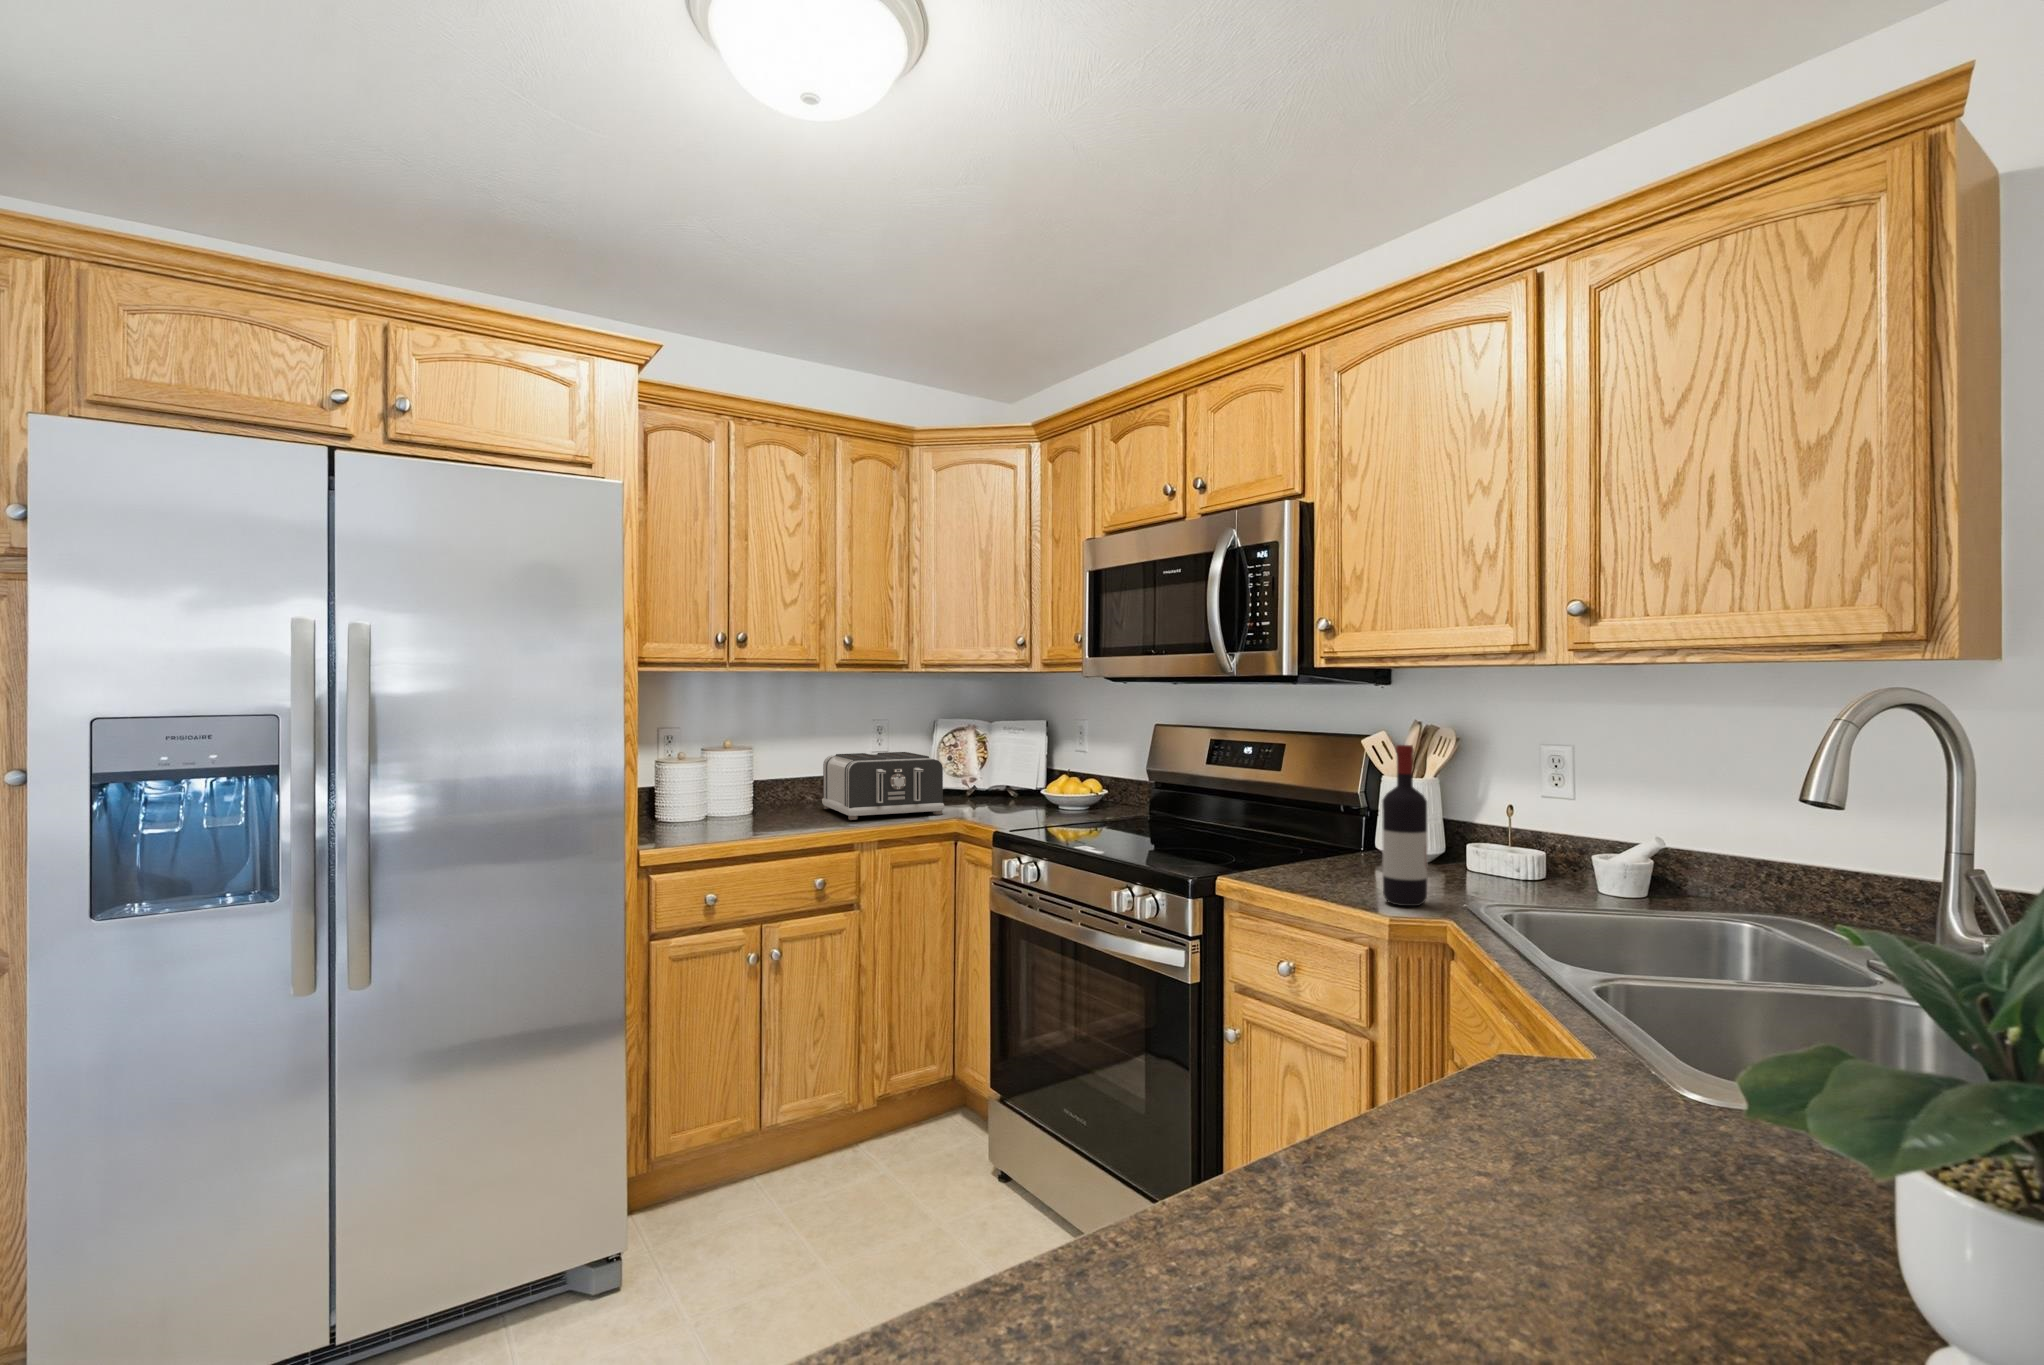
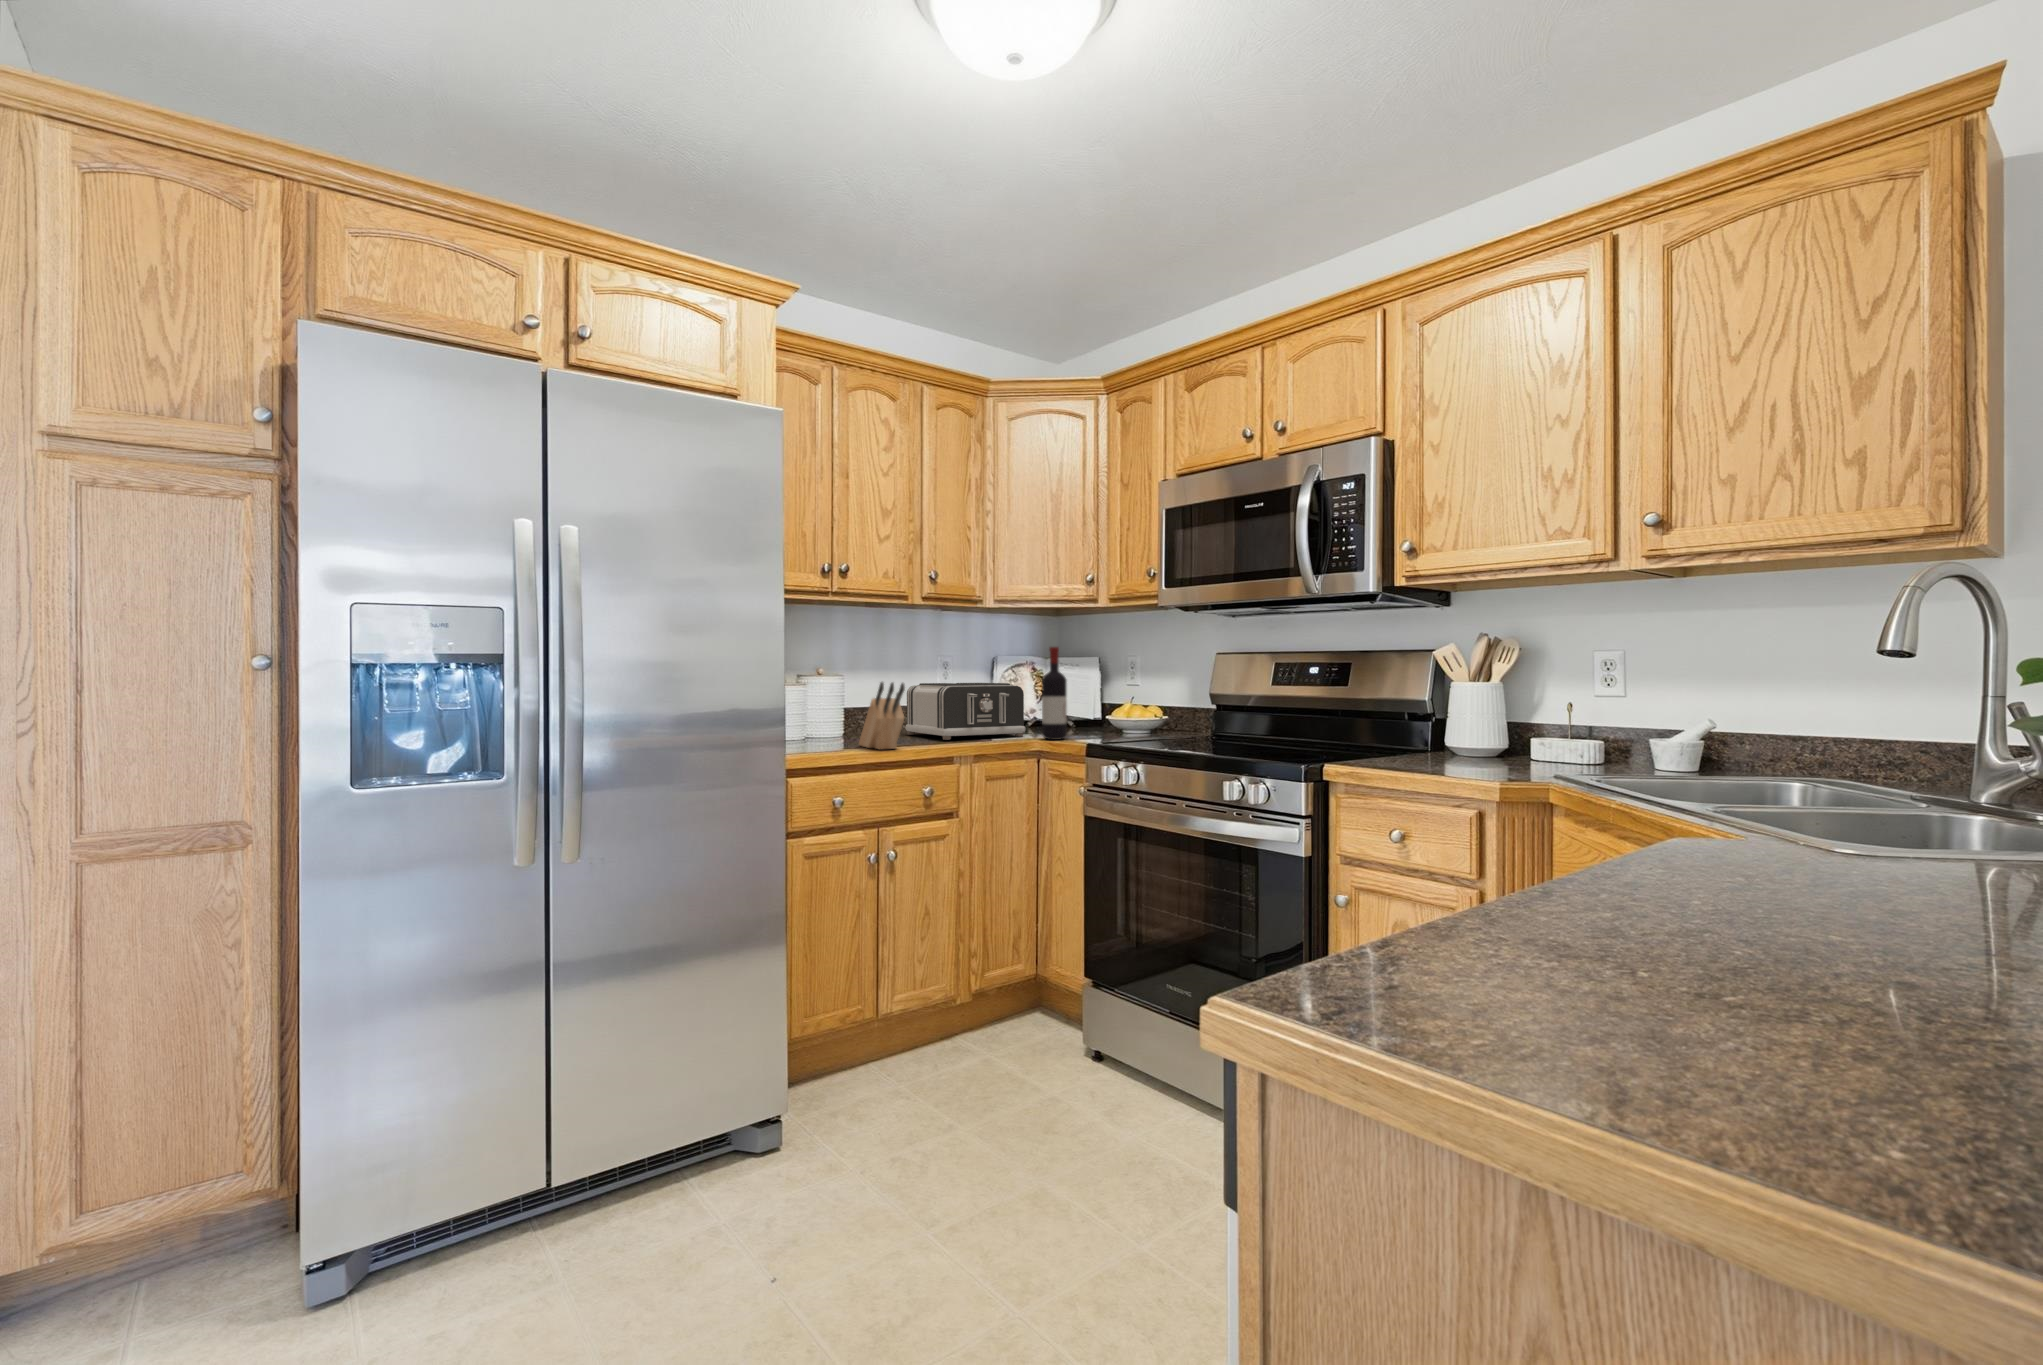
wine bottle: present [1382,745,1427,906] -> present [1042,647,1067,740]
knife block: none [753,763,791,836] -> present [859,682,905,749]

